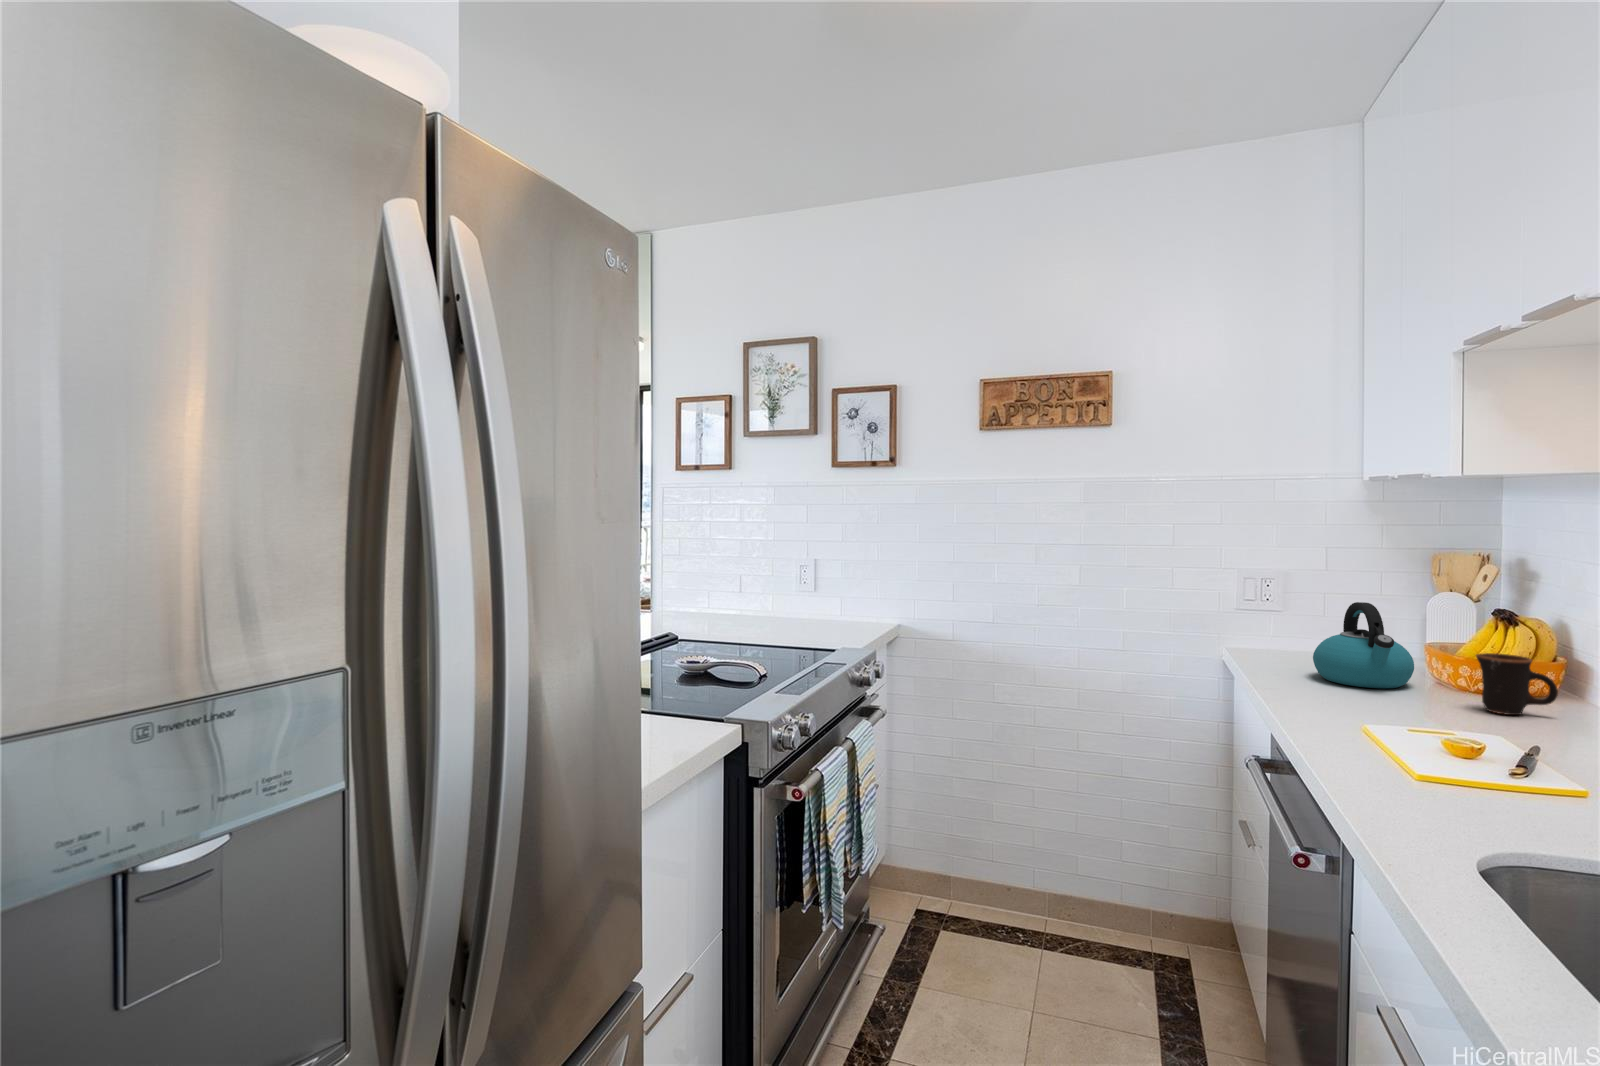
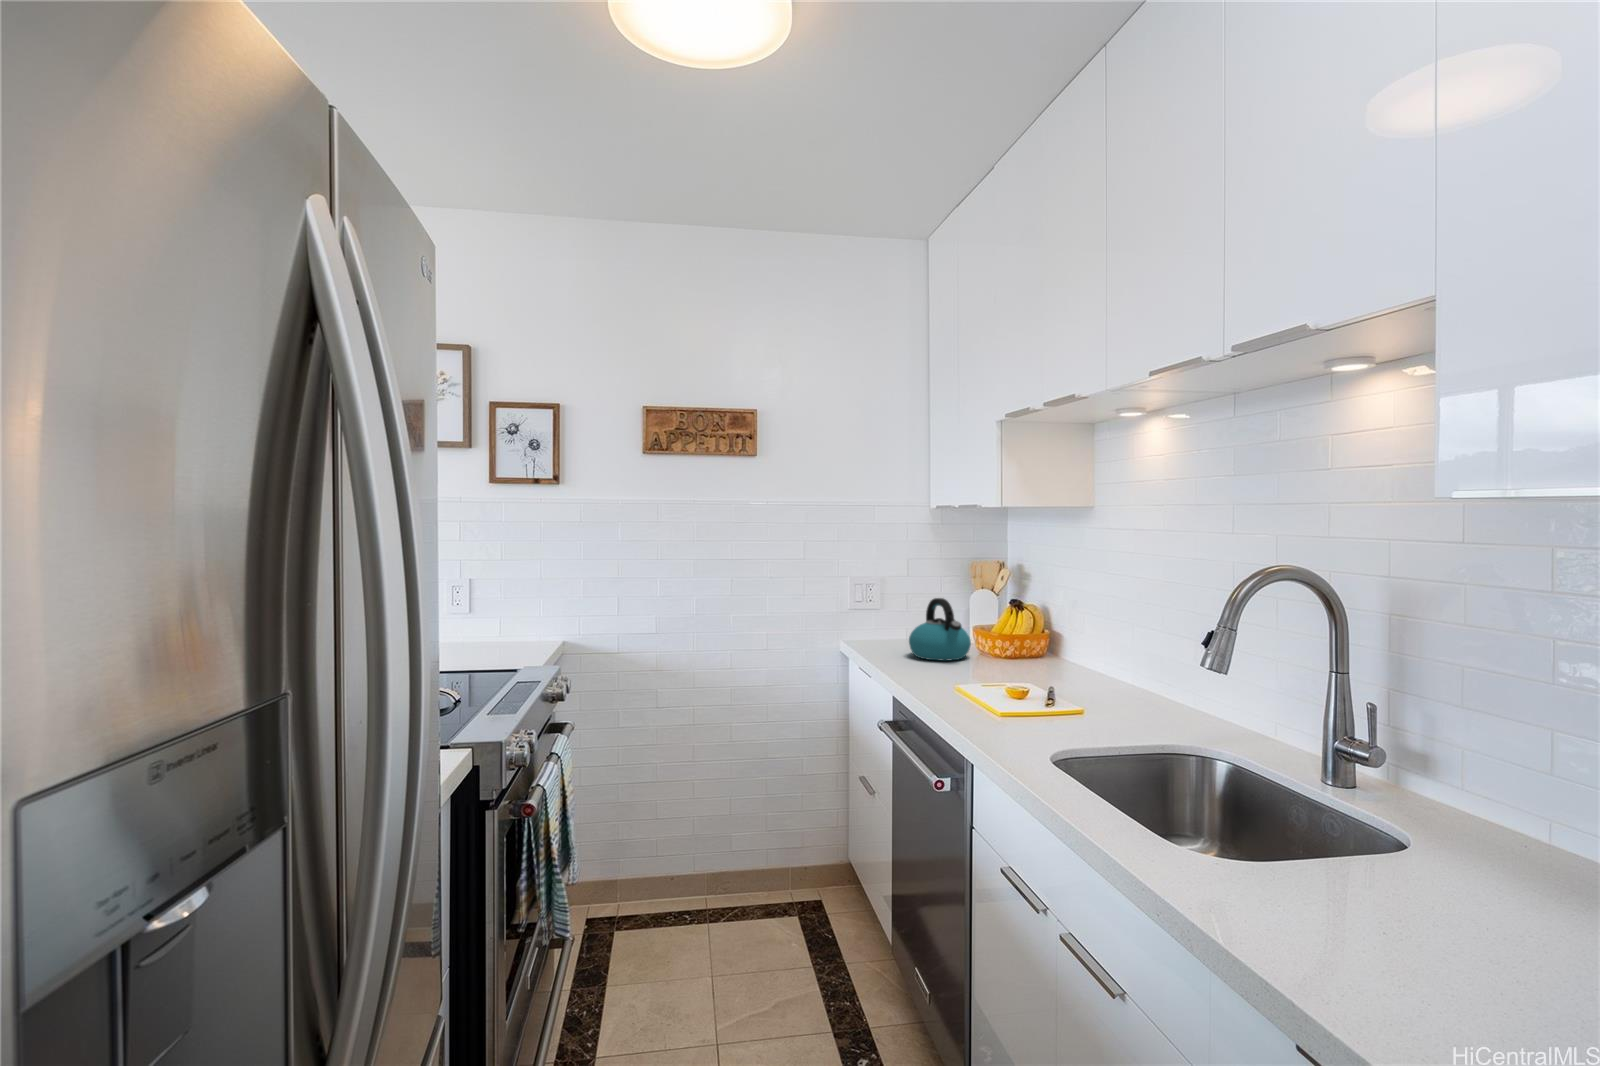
mug: present [1476,653,1558,715] -> none [1009,629,1052,670]

